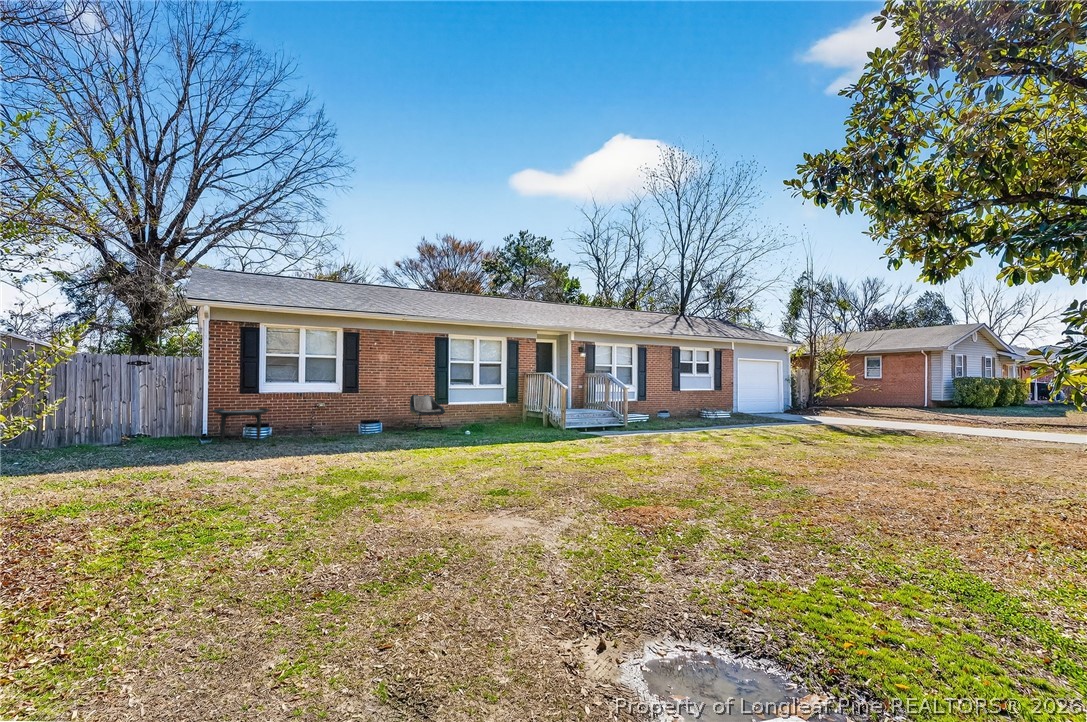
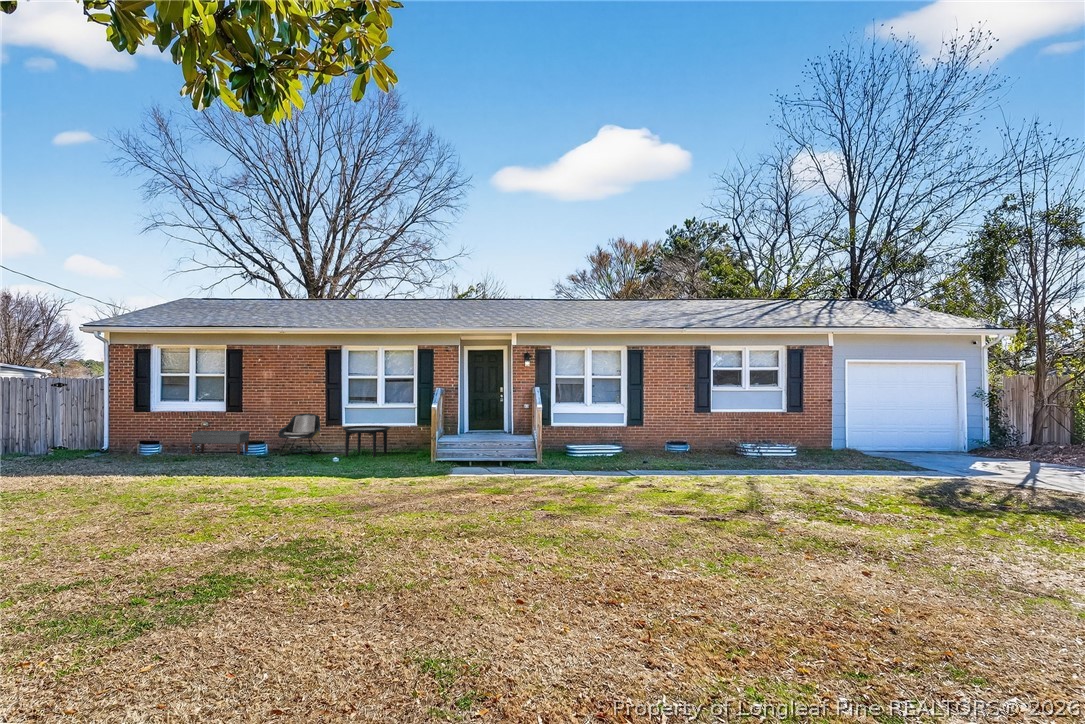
round table: present [213,408,269,441] -> present [343,426,391,457]
bench: none [319,410,370,434] -> present [191,431,250,454]

